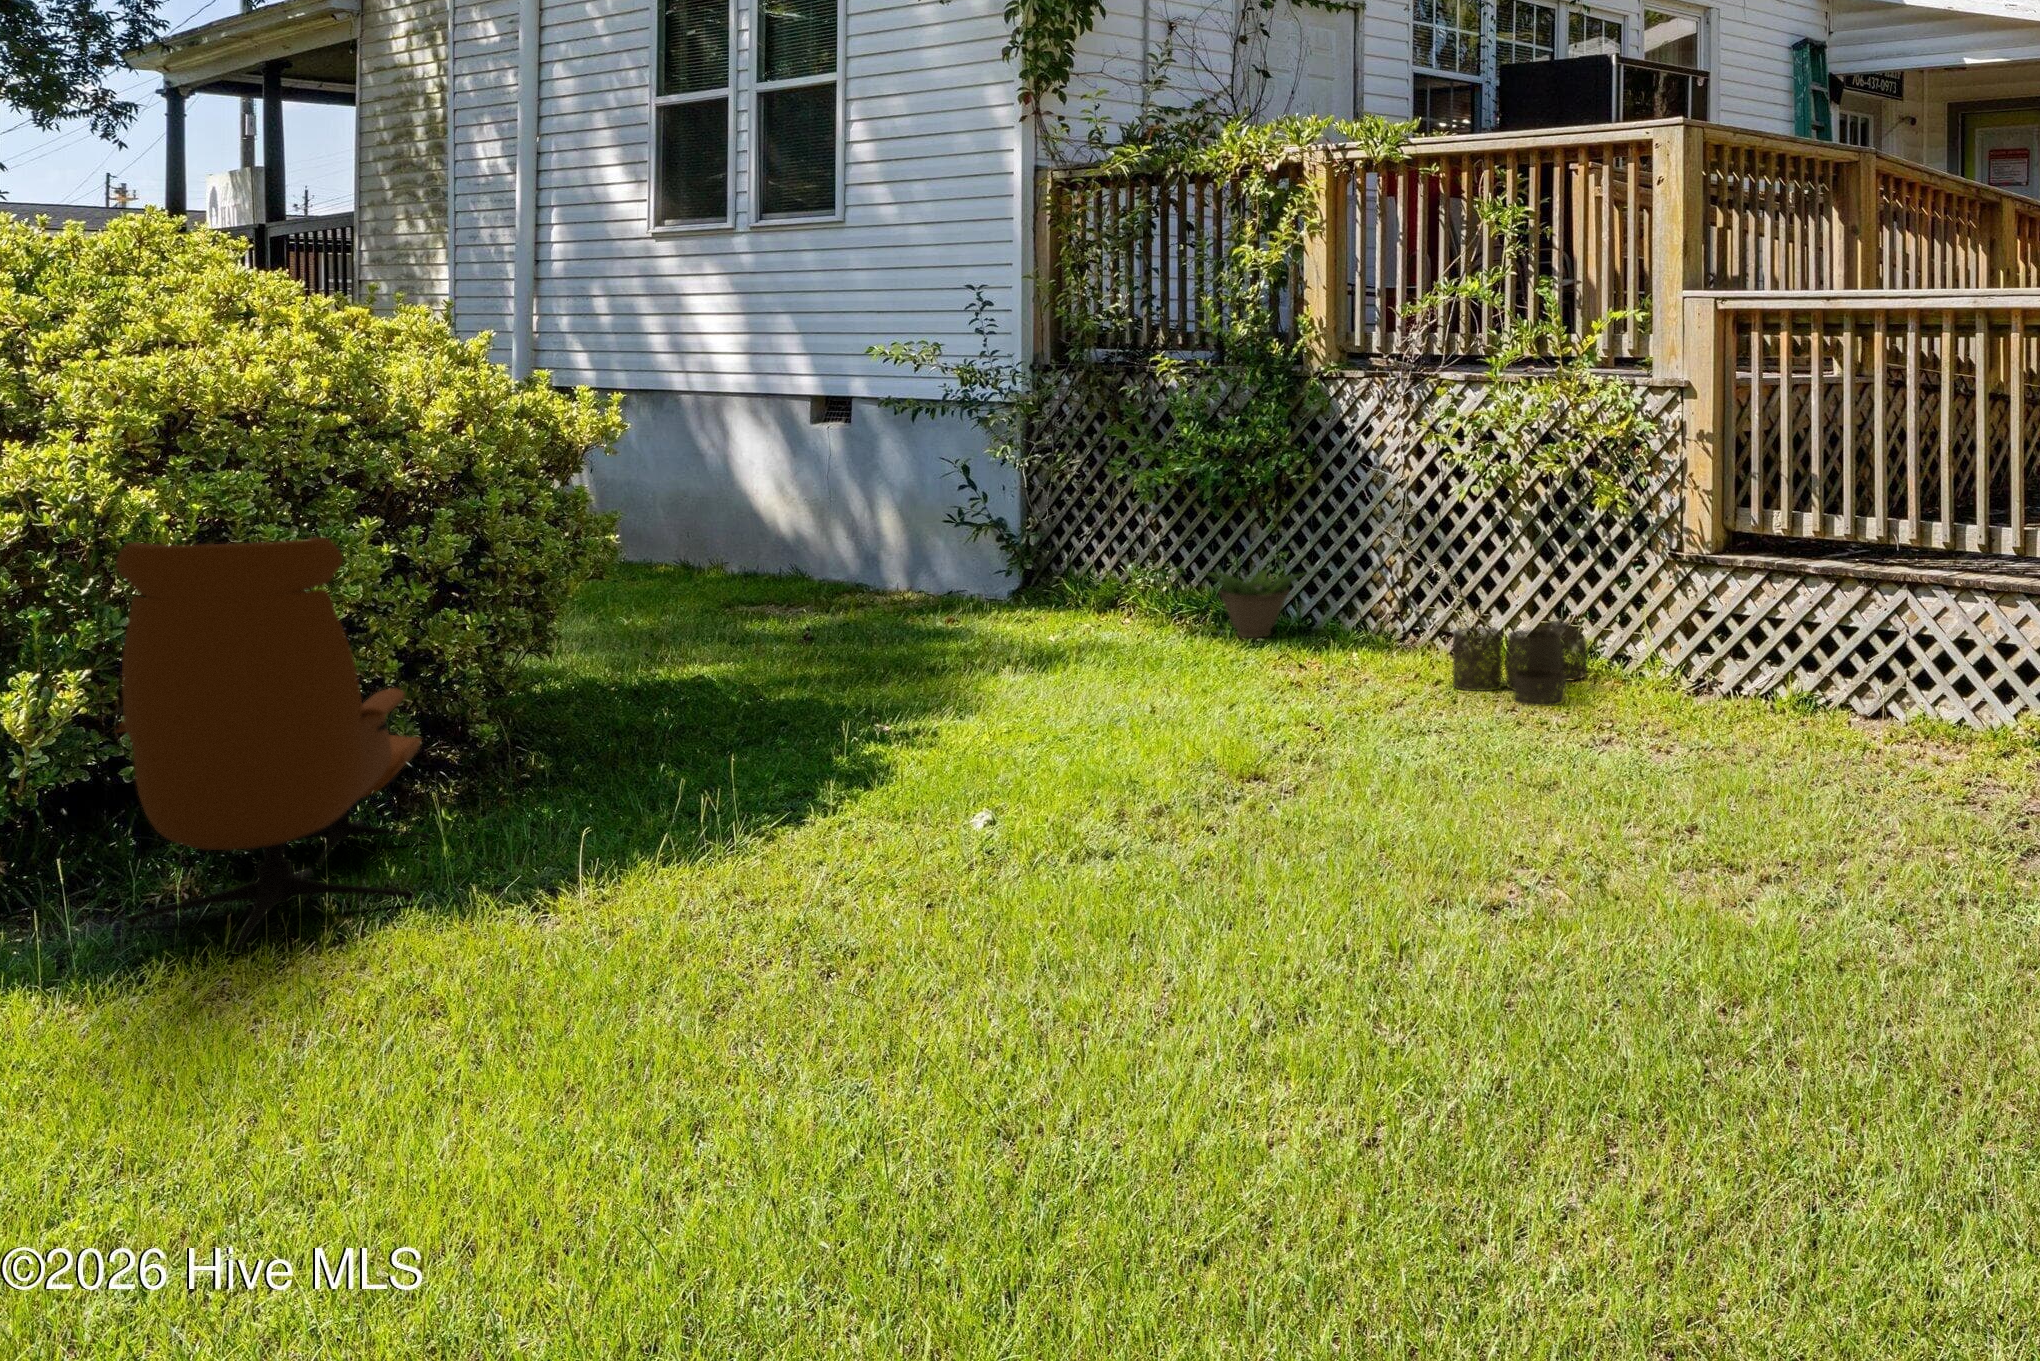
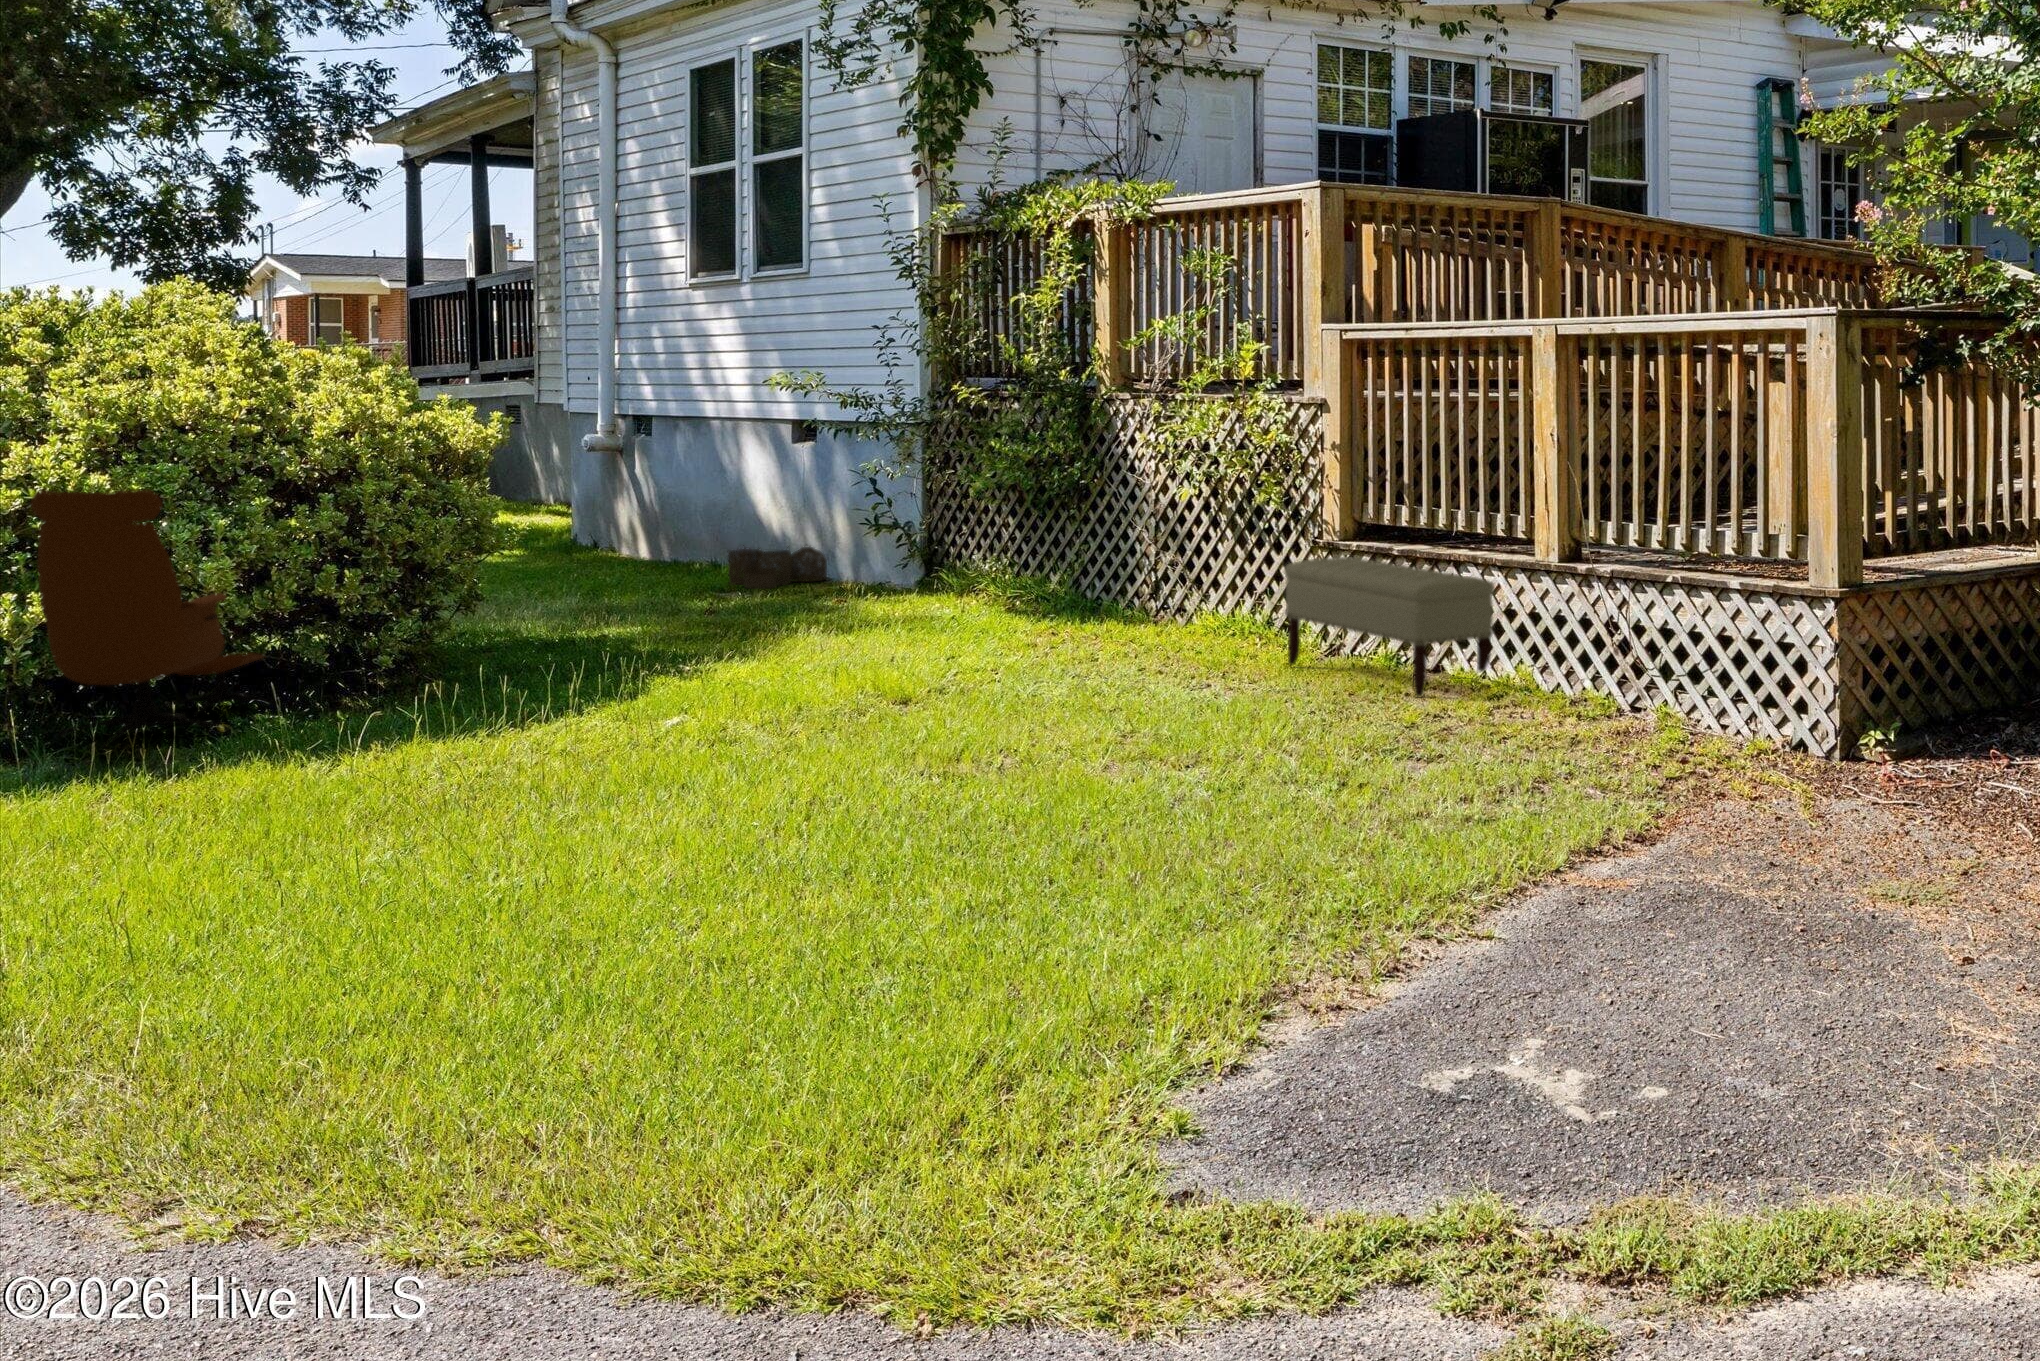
decorative plant: present [1208,570,1308,638] -> none [998,558,1099,615]
bench: none [1692,576,2007,759] -> present [1285,557,1494,697]
woven basket: present [1453,620,1588,706] -> present [728,545,827,589]

